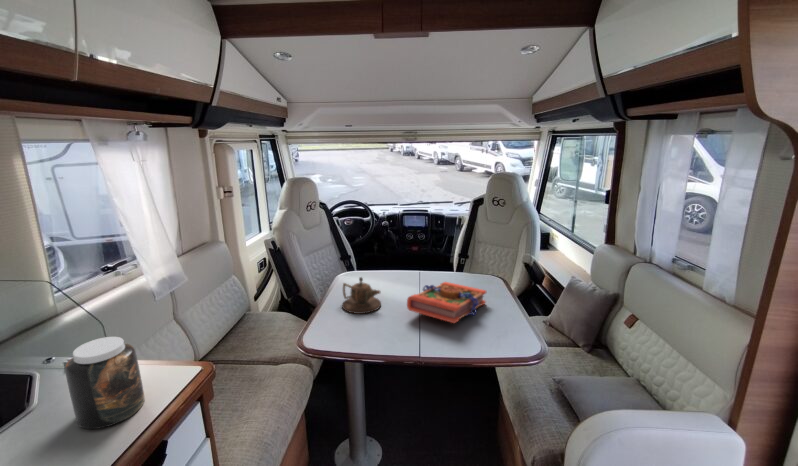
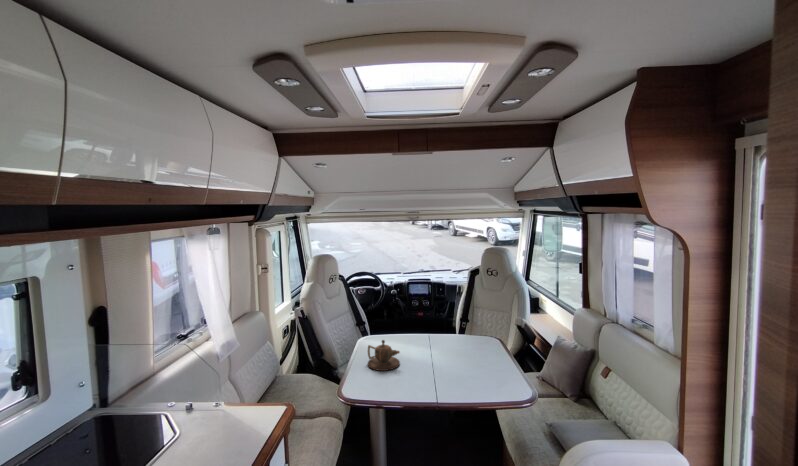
book: present [407,282,486,323] -> none [422,343,486,376]
jar: present [65,337,145,429] -> none [216,381,258,444]

